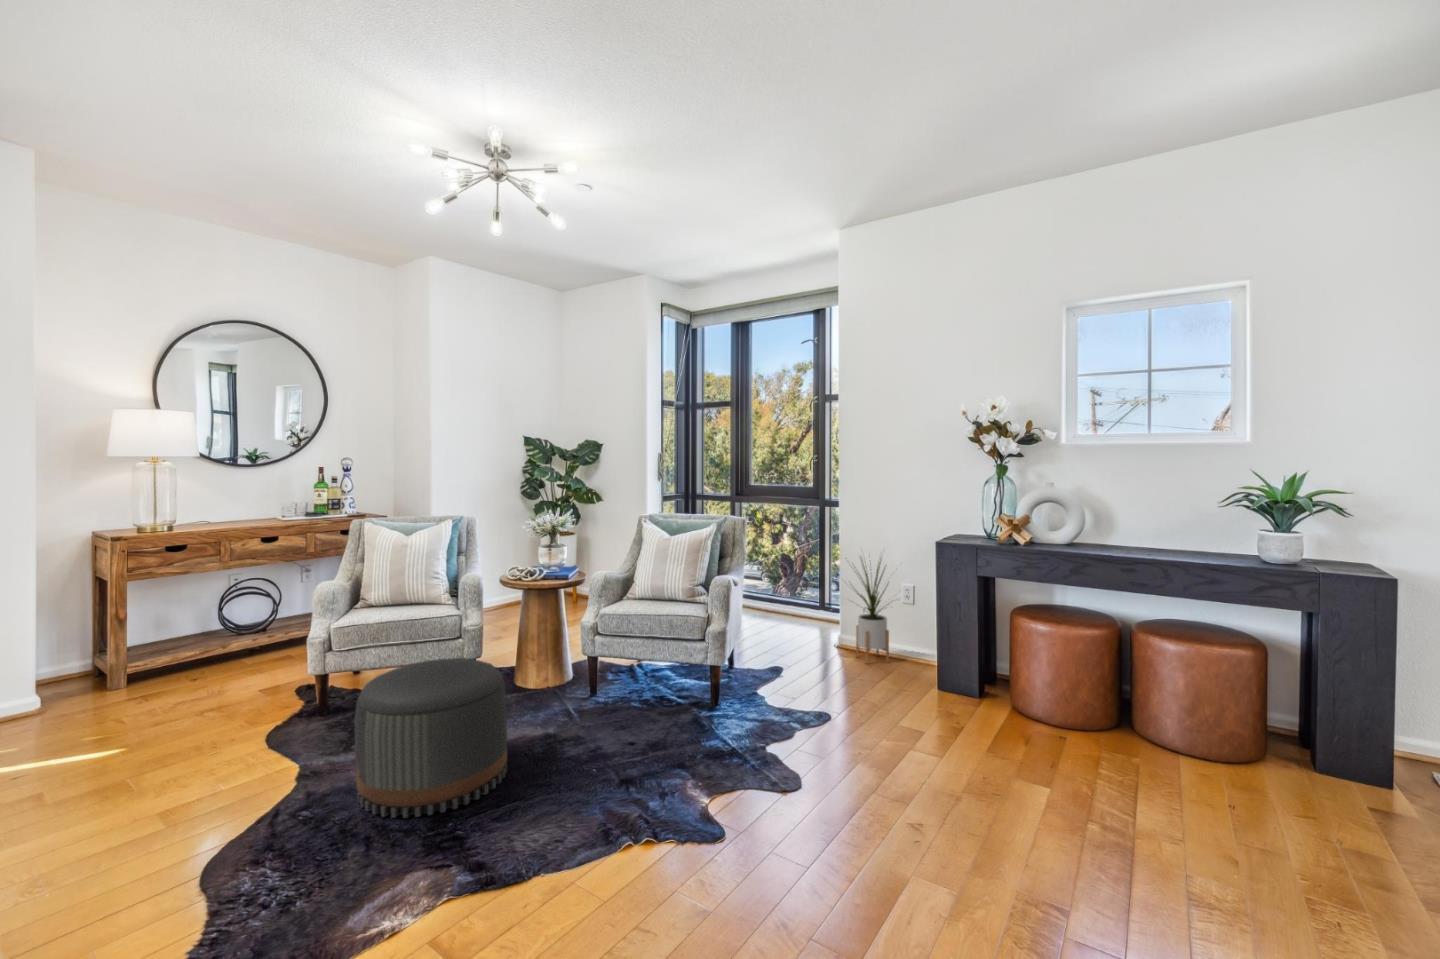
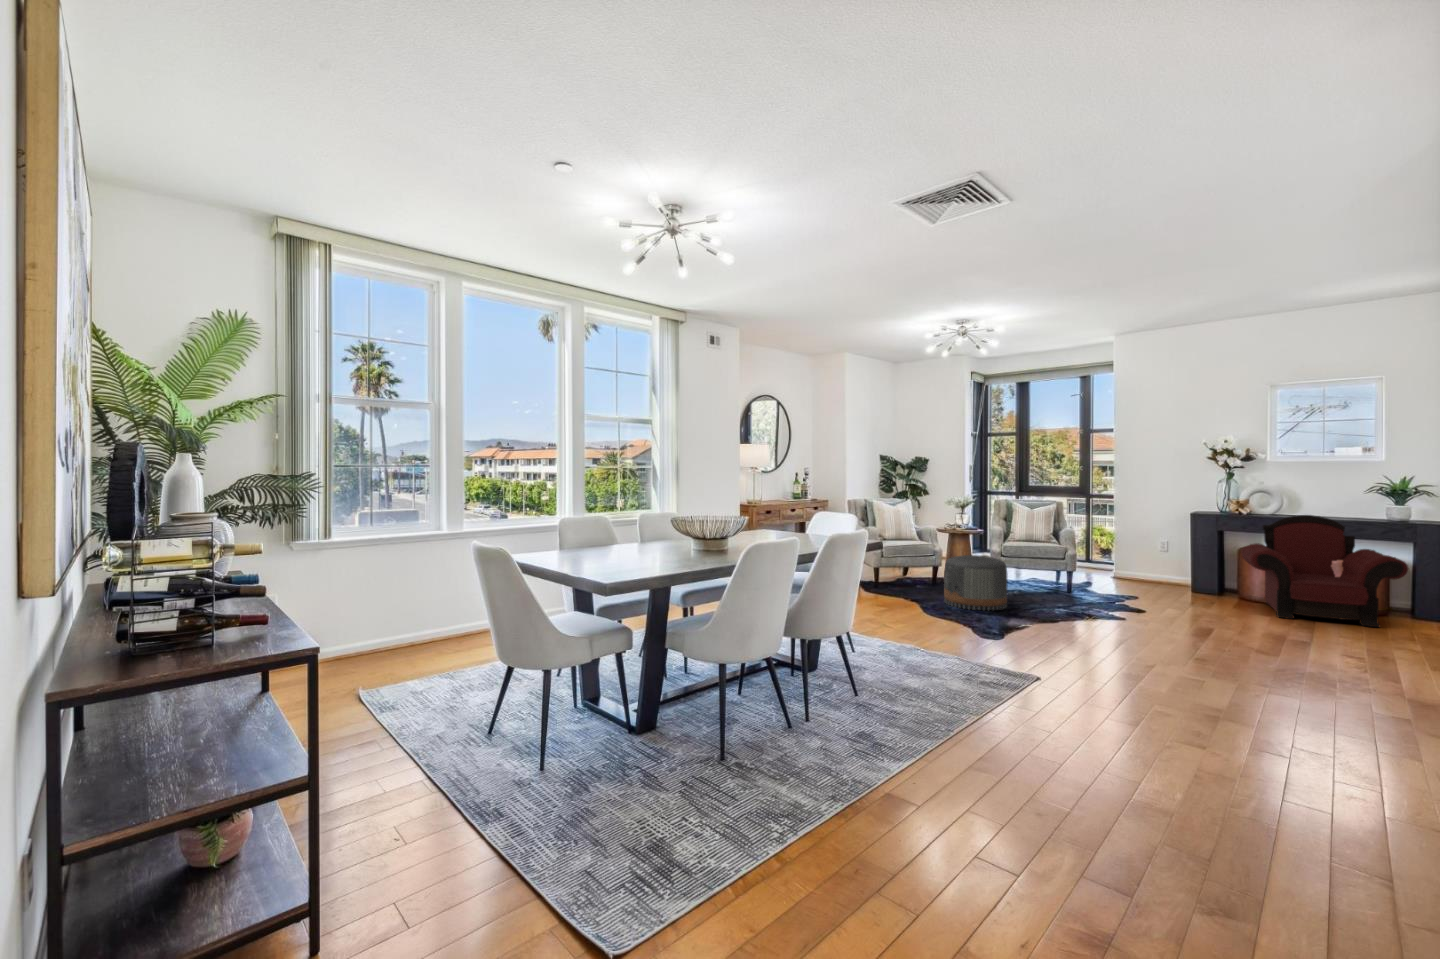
armchair: none [1007,550,1320,829] -> present [1241,515,1408,627]
house plant: present [854,560,889,664] -> none [1124,519,1165,584]

